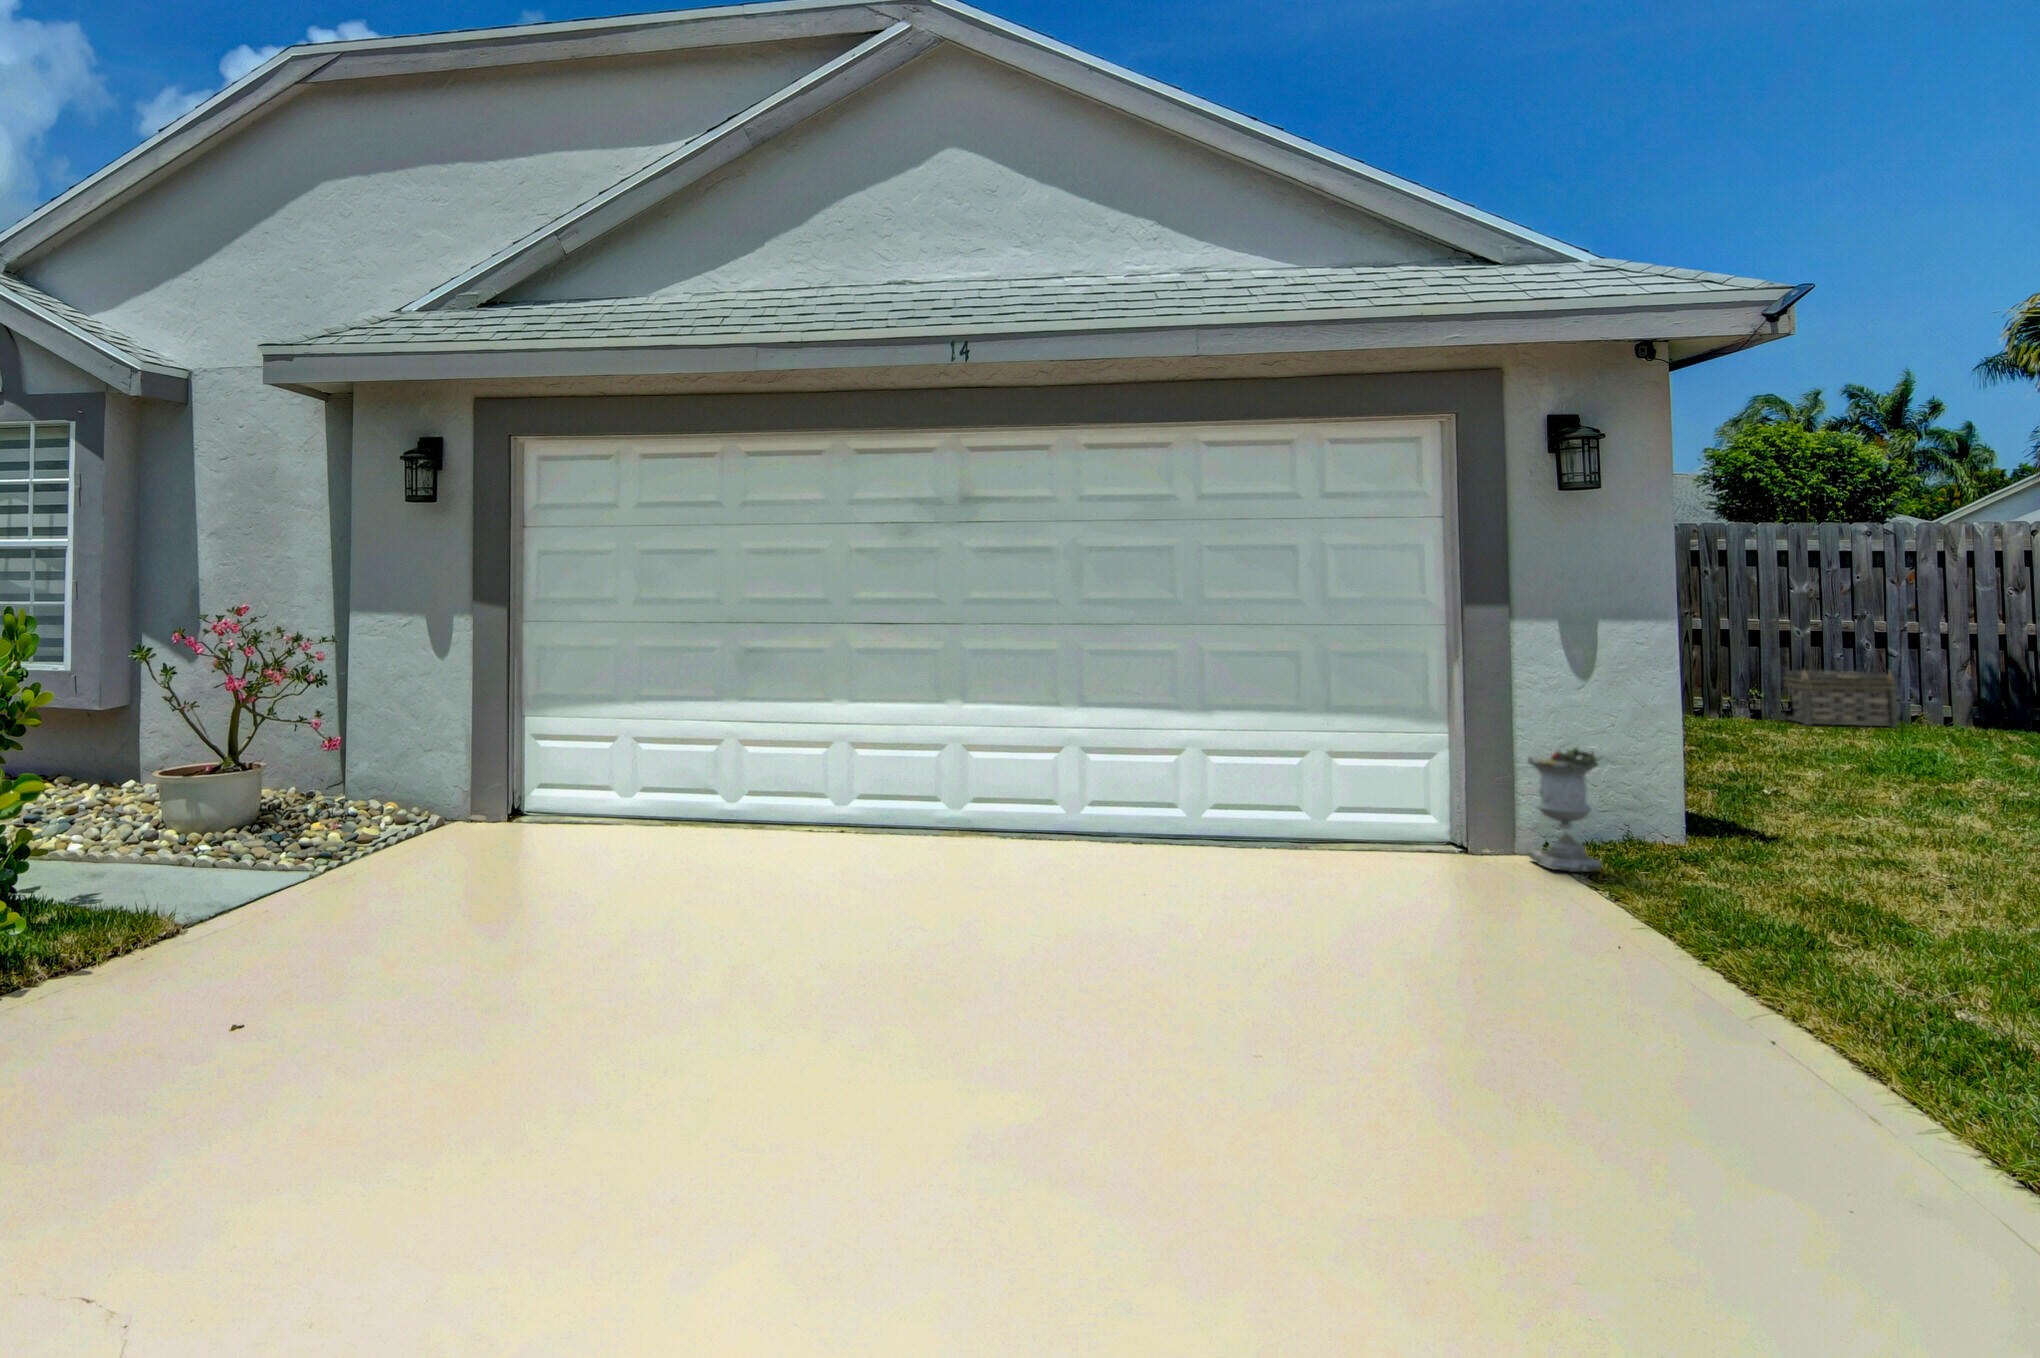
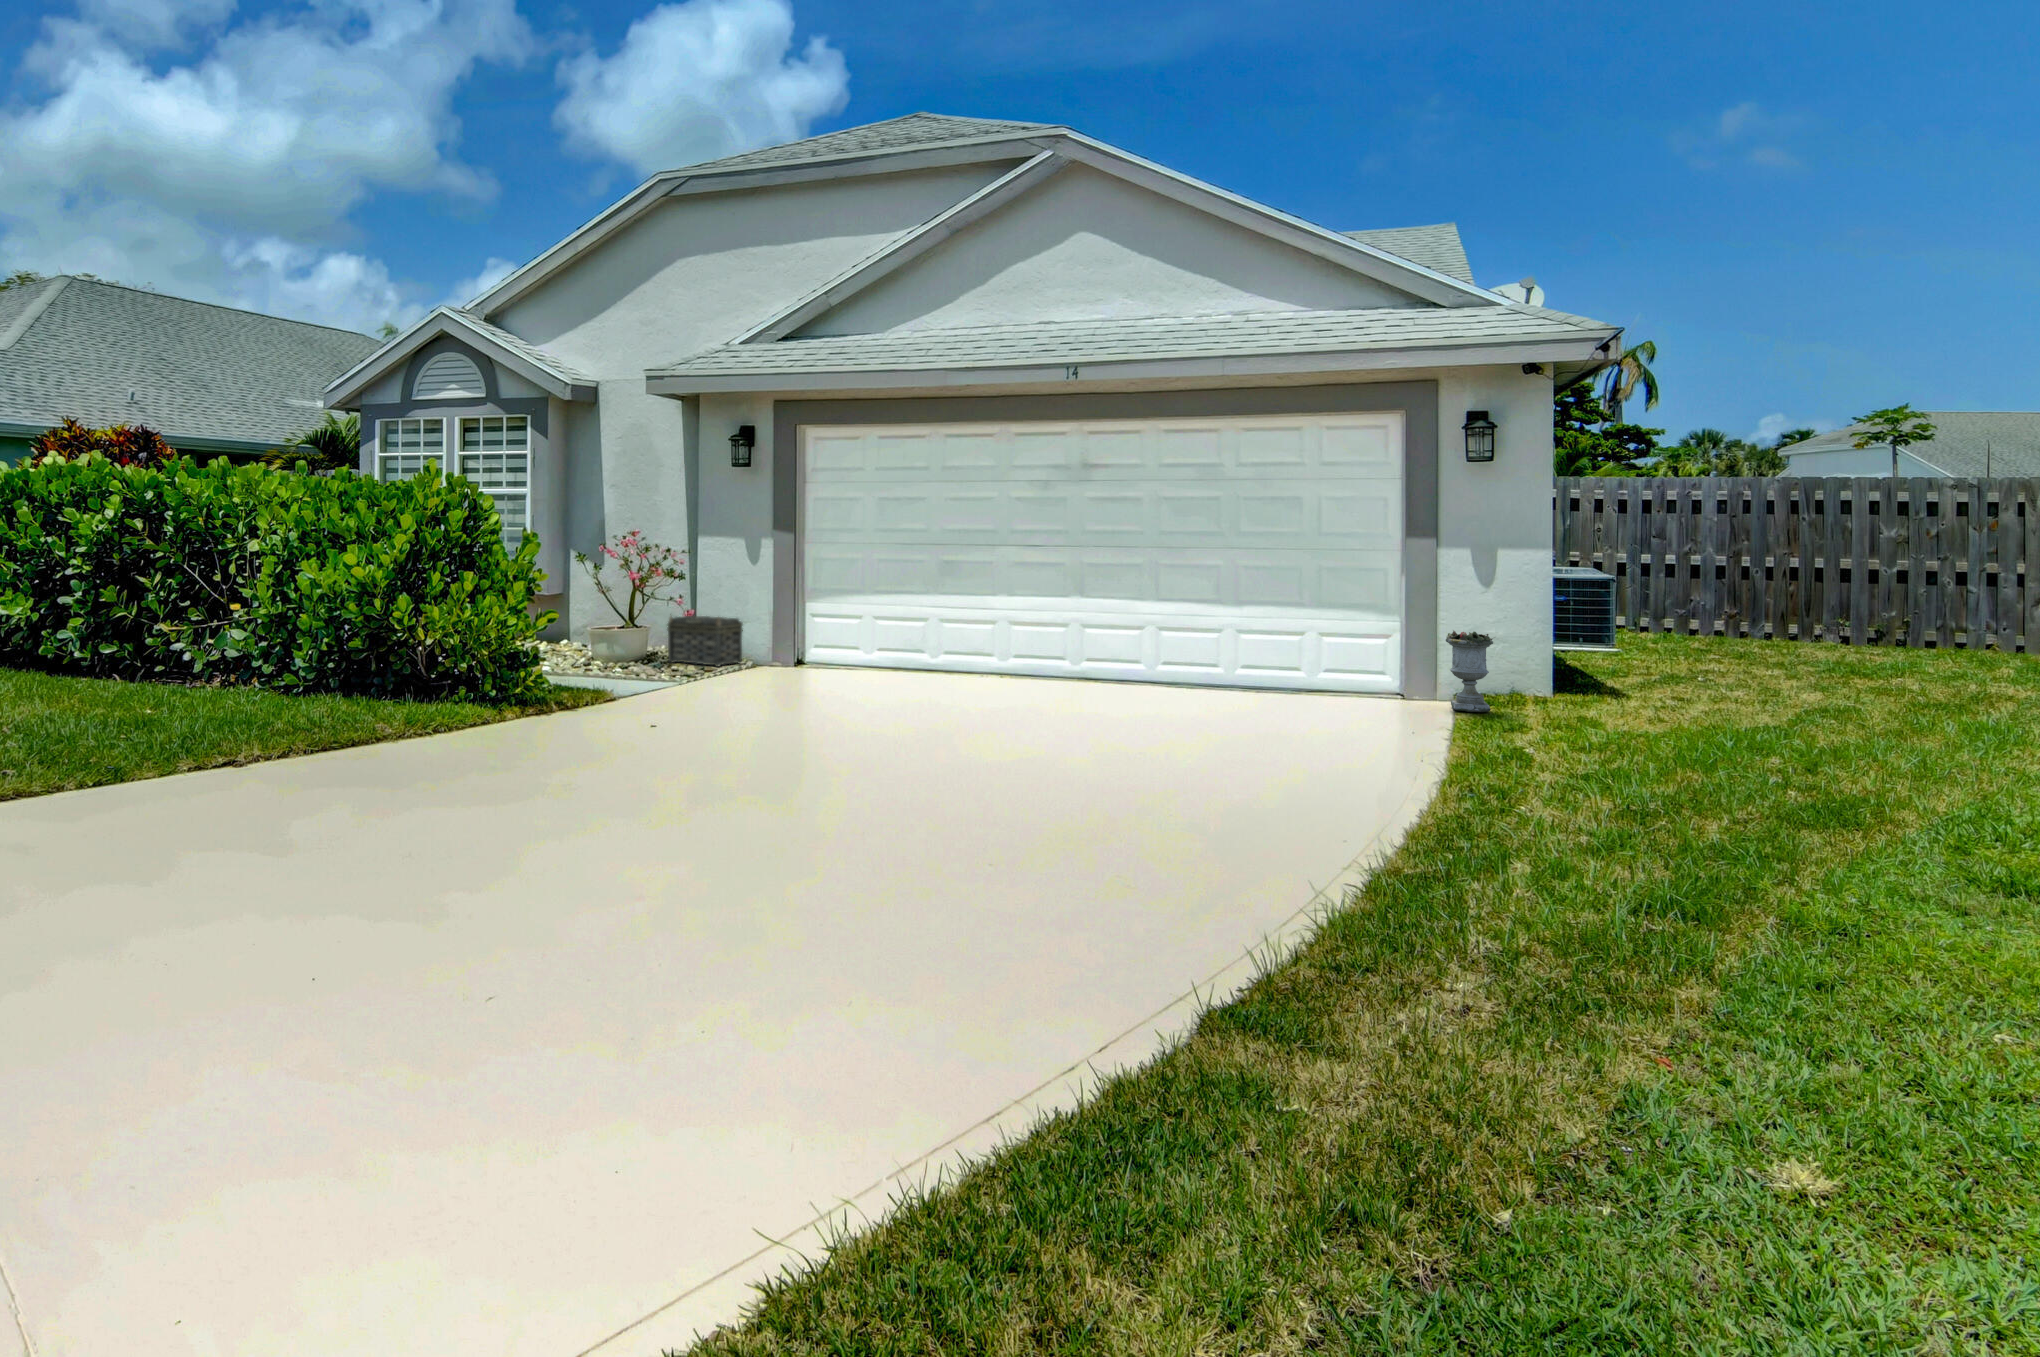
basket: present [1781,670,1898,728] -> present [667,614,743,667]

